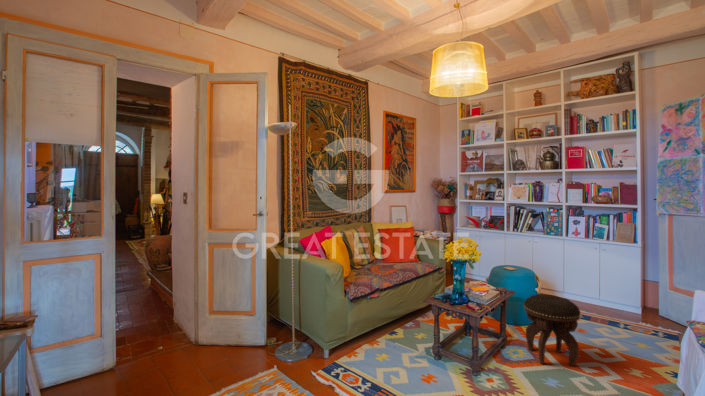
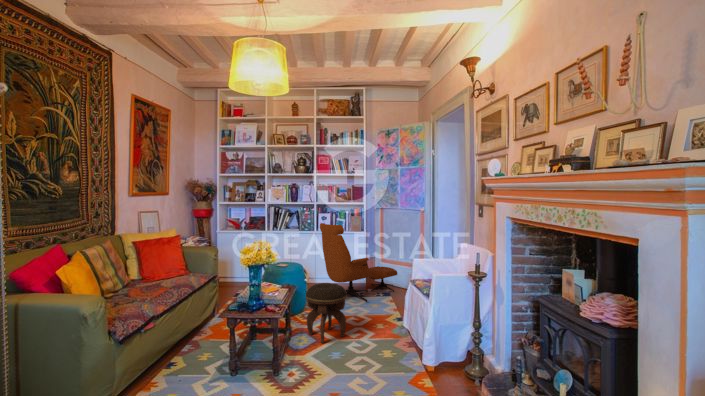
lounge chair: none [560,226,699,335] -> present [320,223,397,302]

